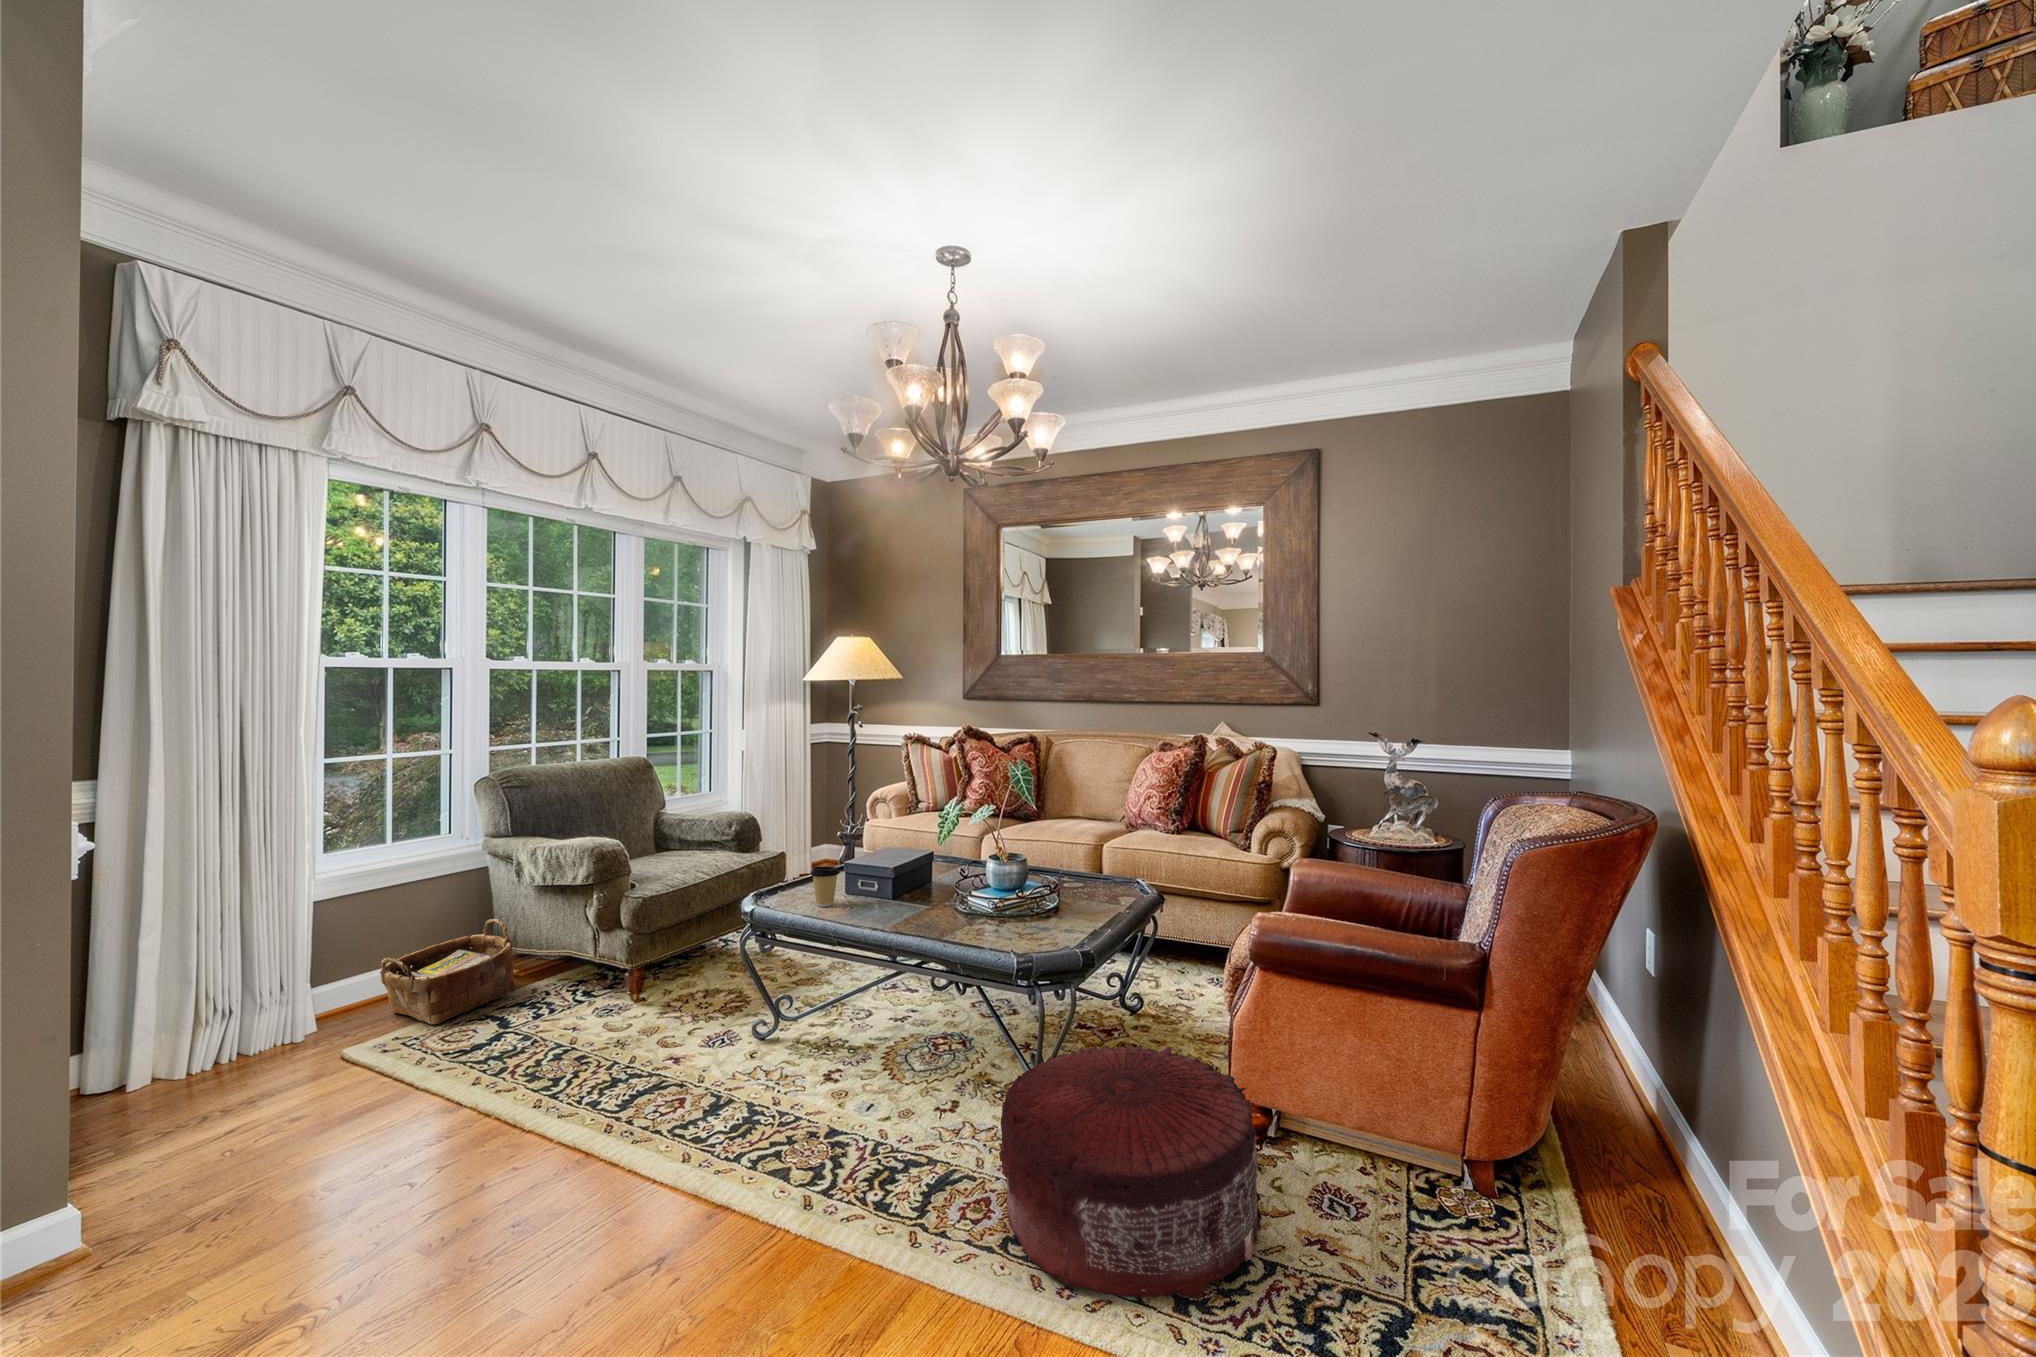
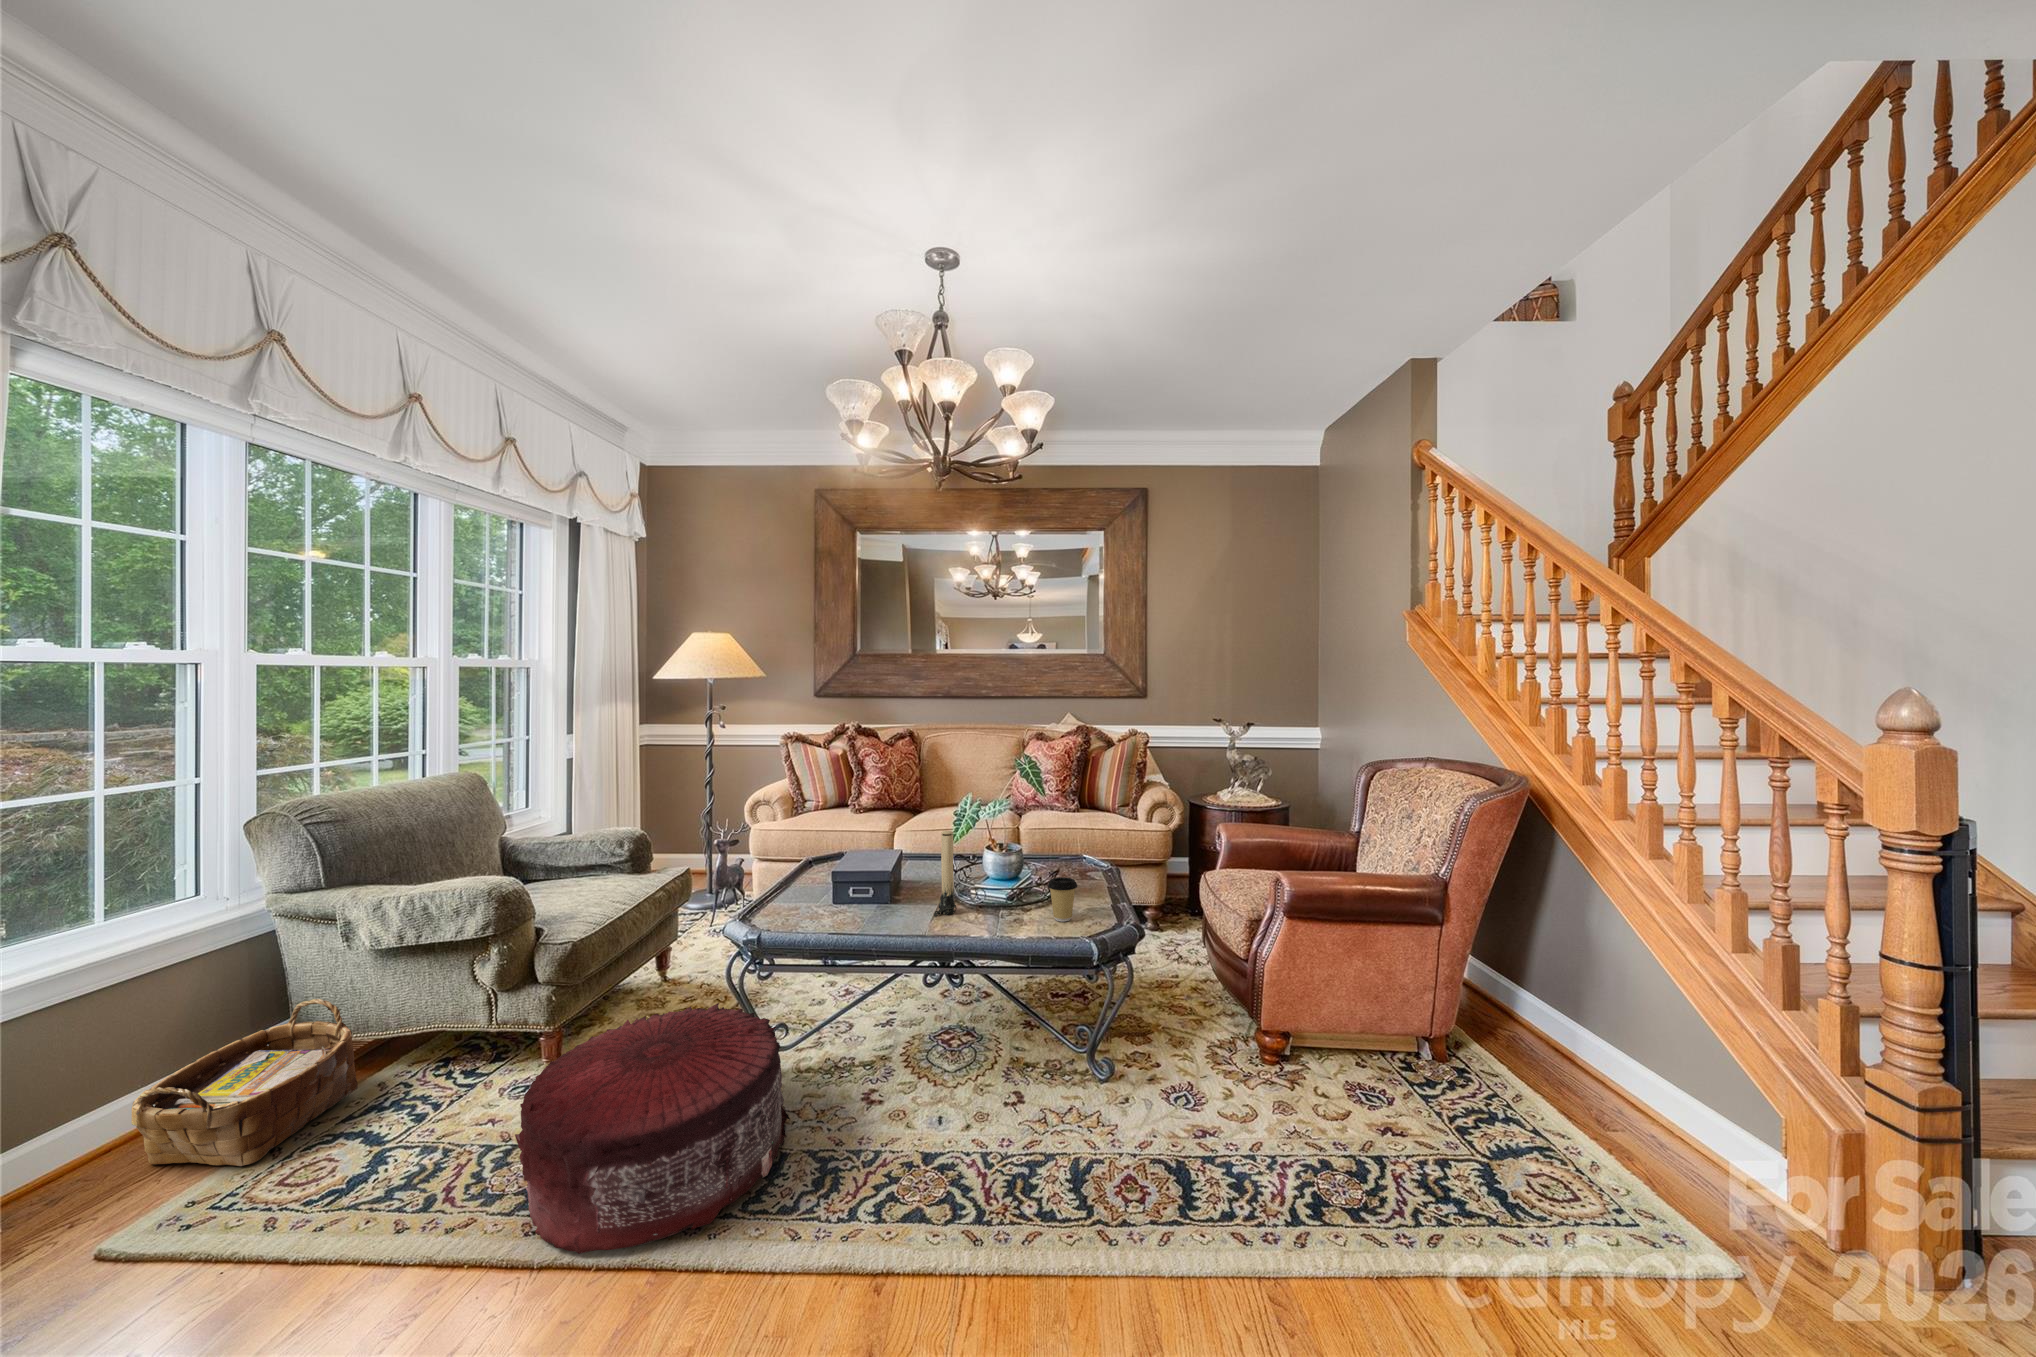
candle: none [899,832,923,915] -> present [934,831,957,916]
coffee cup: present [811,866,839,907] -> present [1048,877,1077,922]
pouf: present [999,1045,1262,1297] -> present [515,1003,790,1254]

